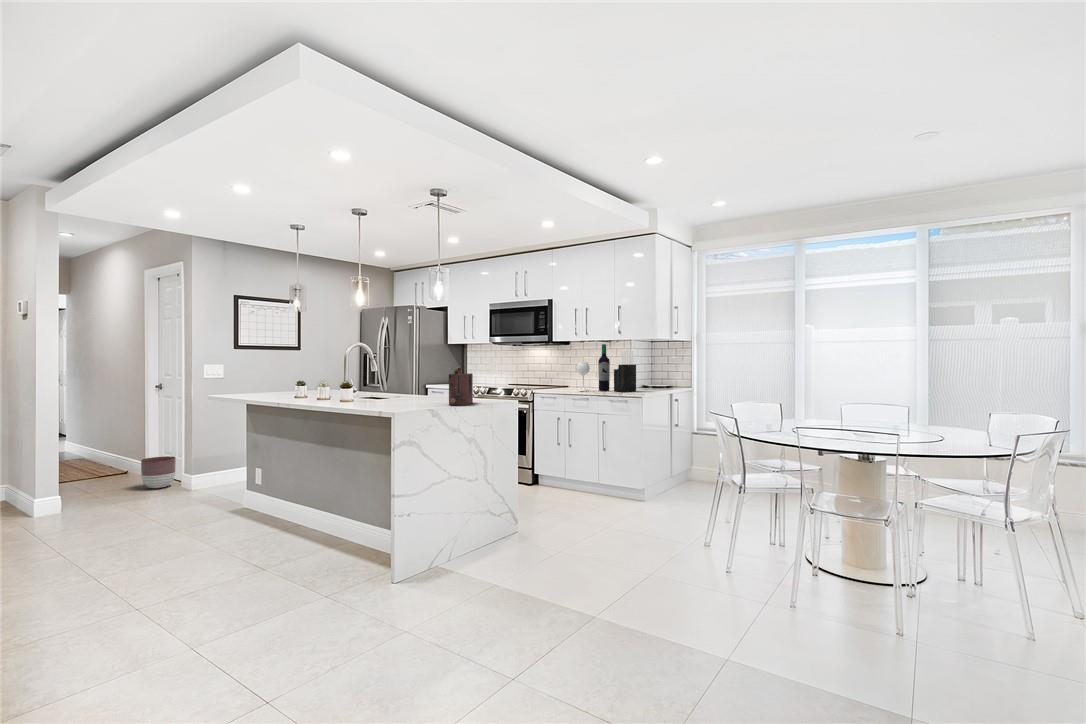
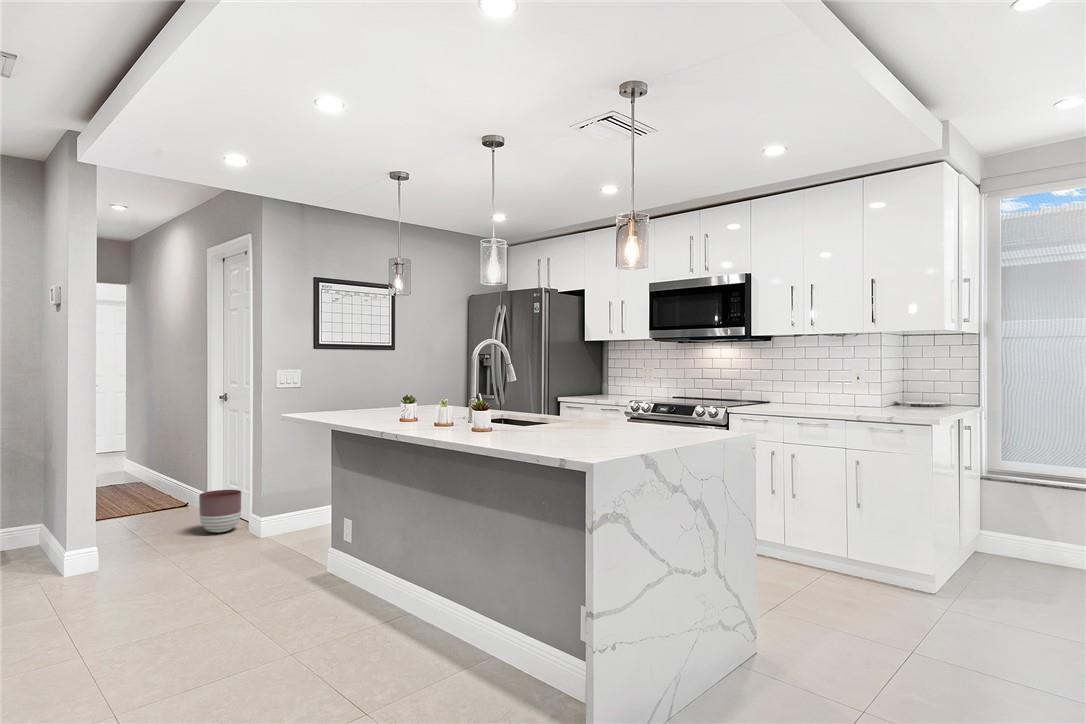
wine bottle: present [577,344,610,391] -> none [808,339,863,412]
knife block: present [614,351,636,392] -> none [879,349,915,415]
toaster: present [449,367,473,405] -> none [661,375,701,443]

